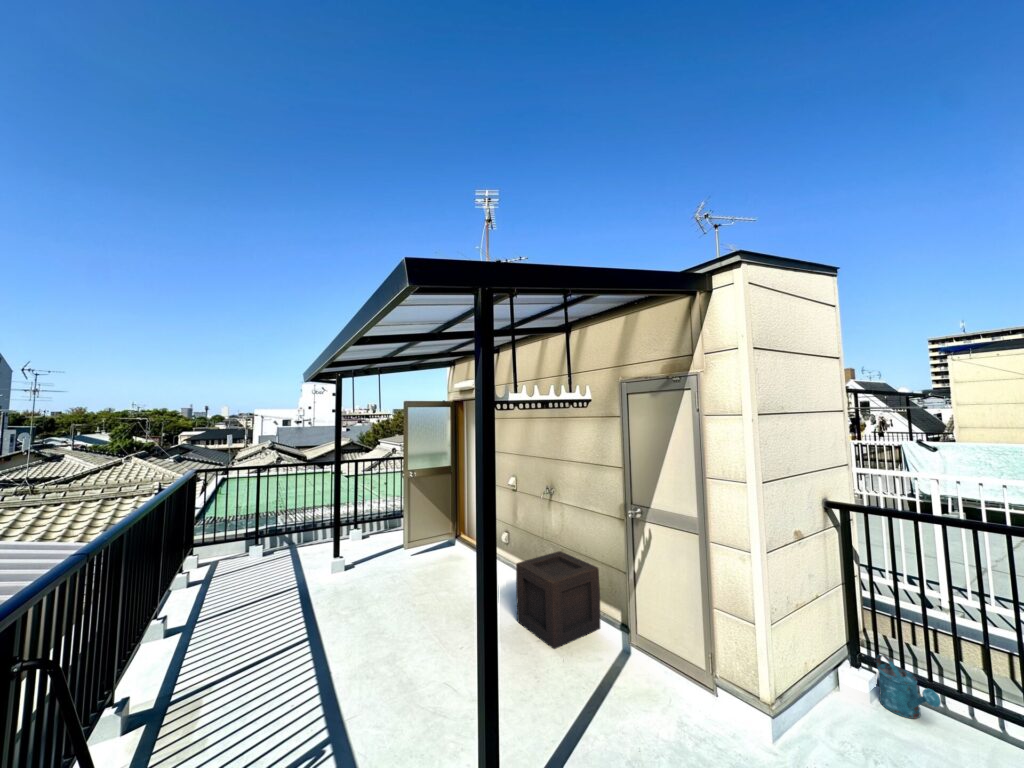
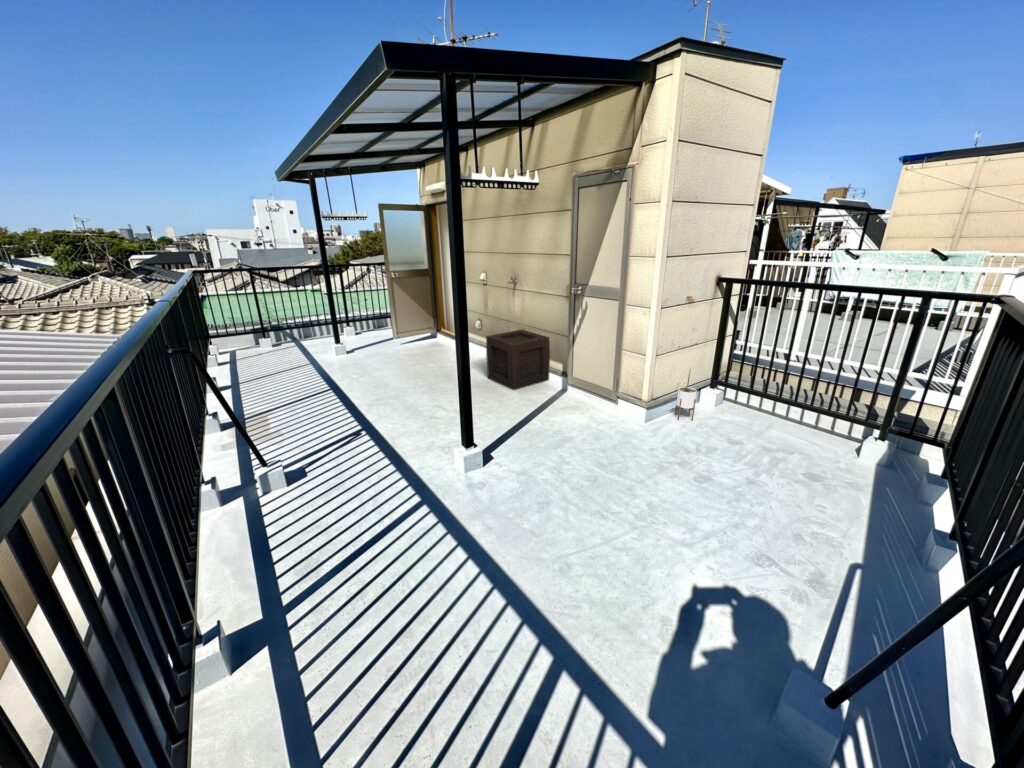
potted plant: none [811,637,851,741] -> present [675,371,697,420]
watering can: present [876,655,941,719] -> none [722,379,753,412]

